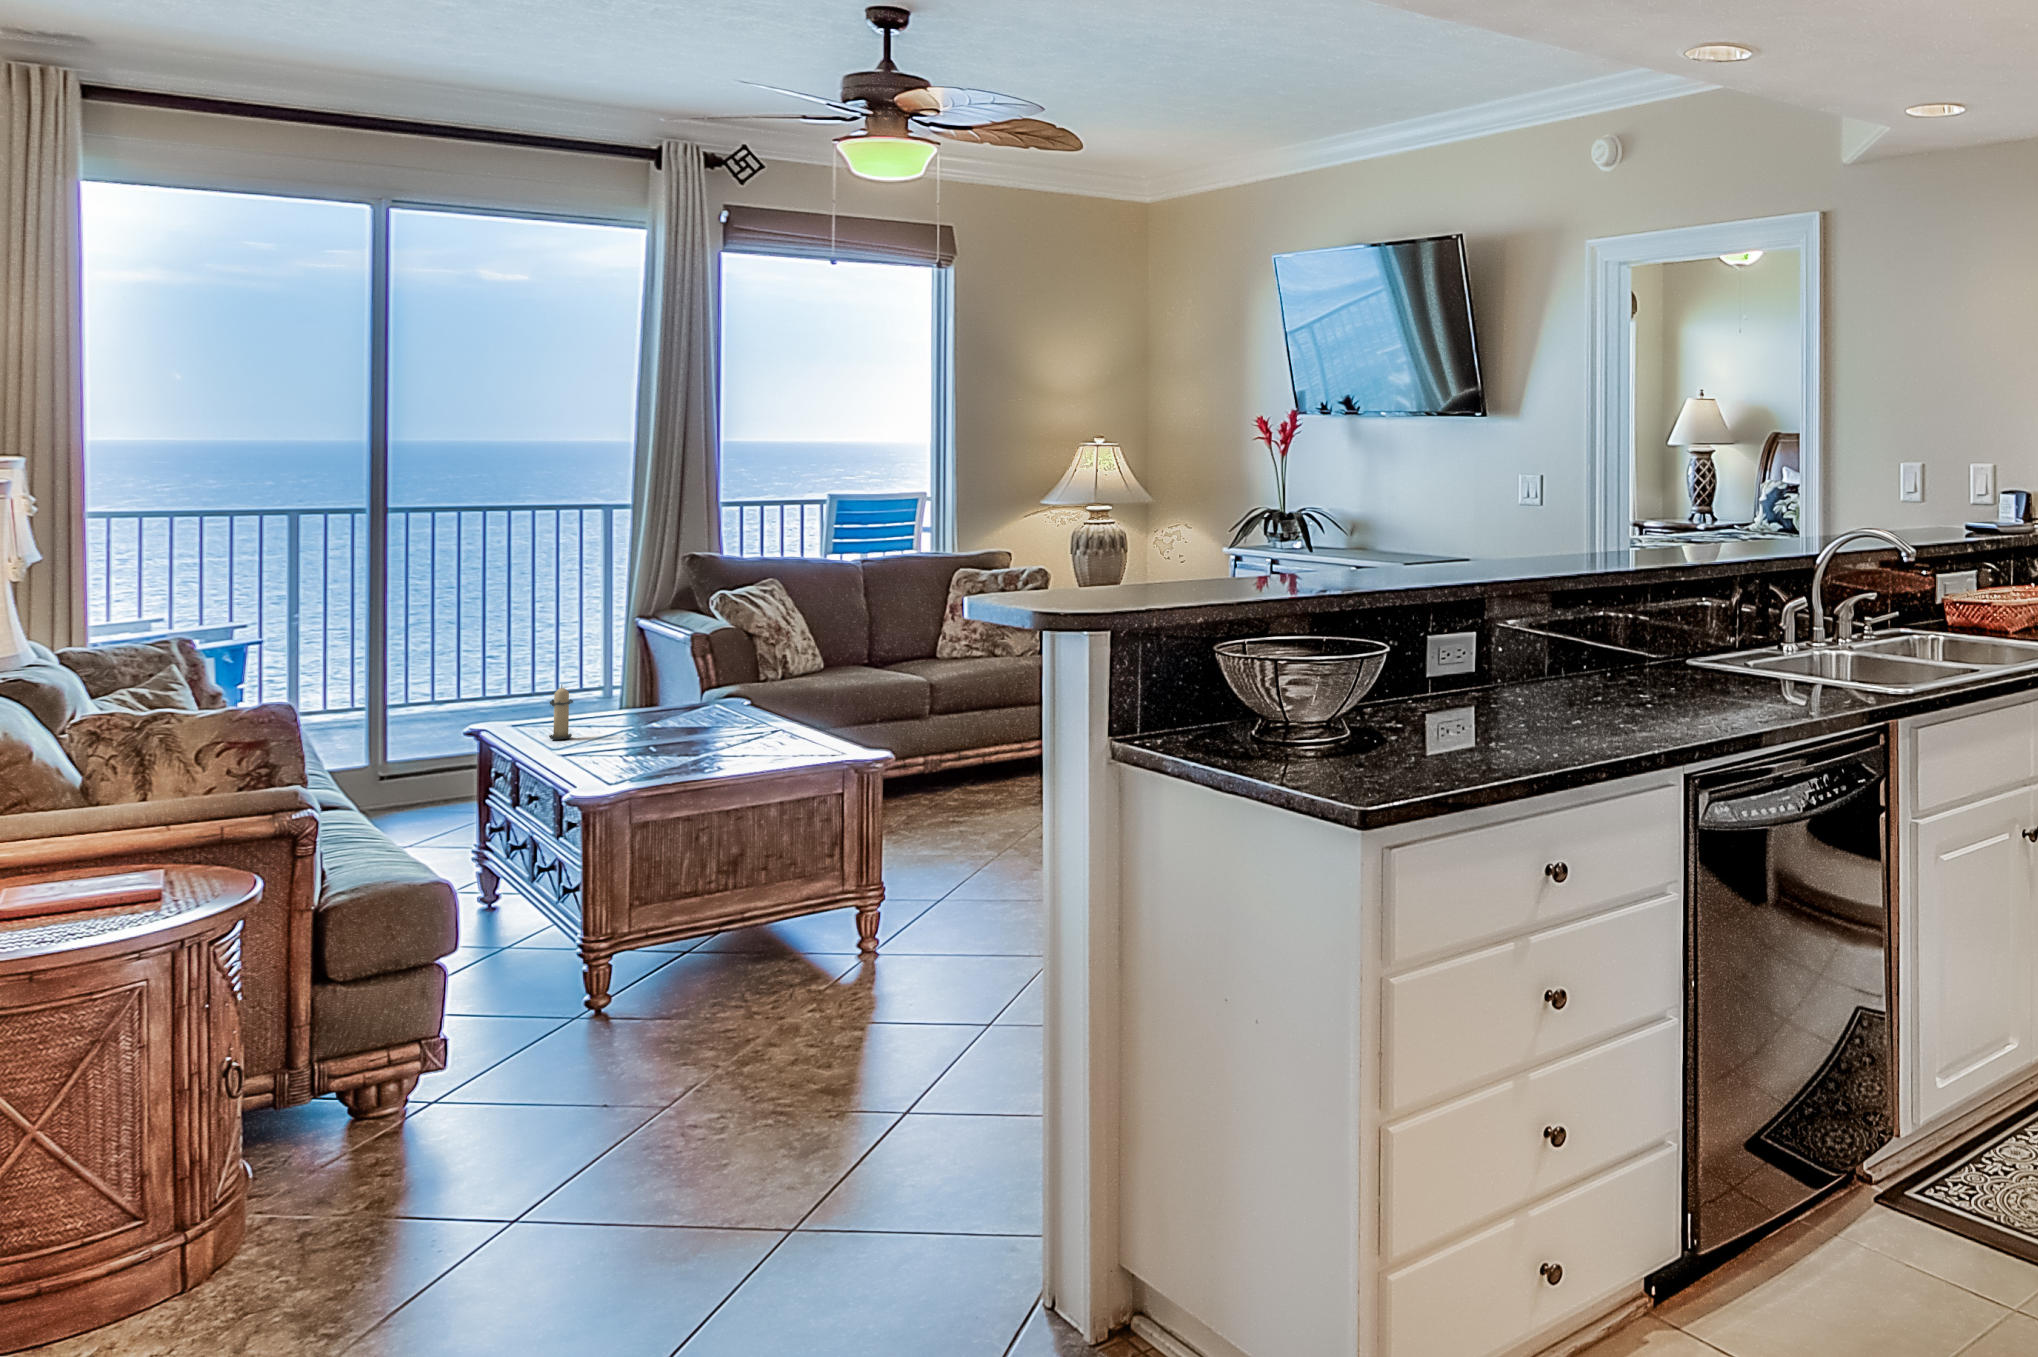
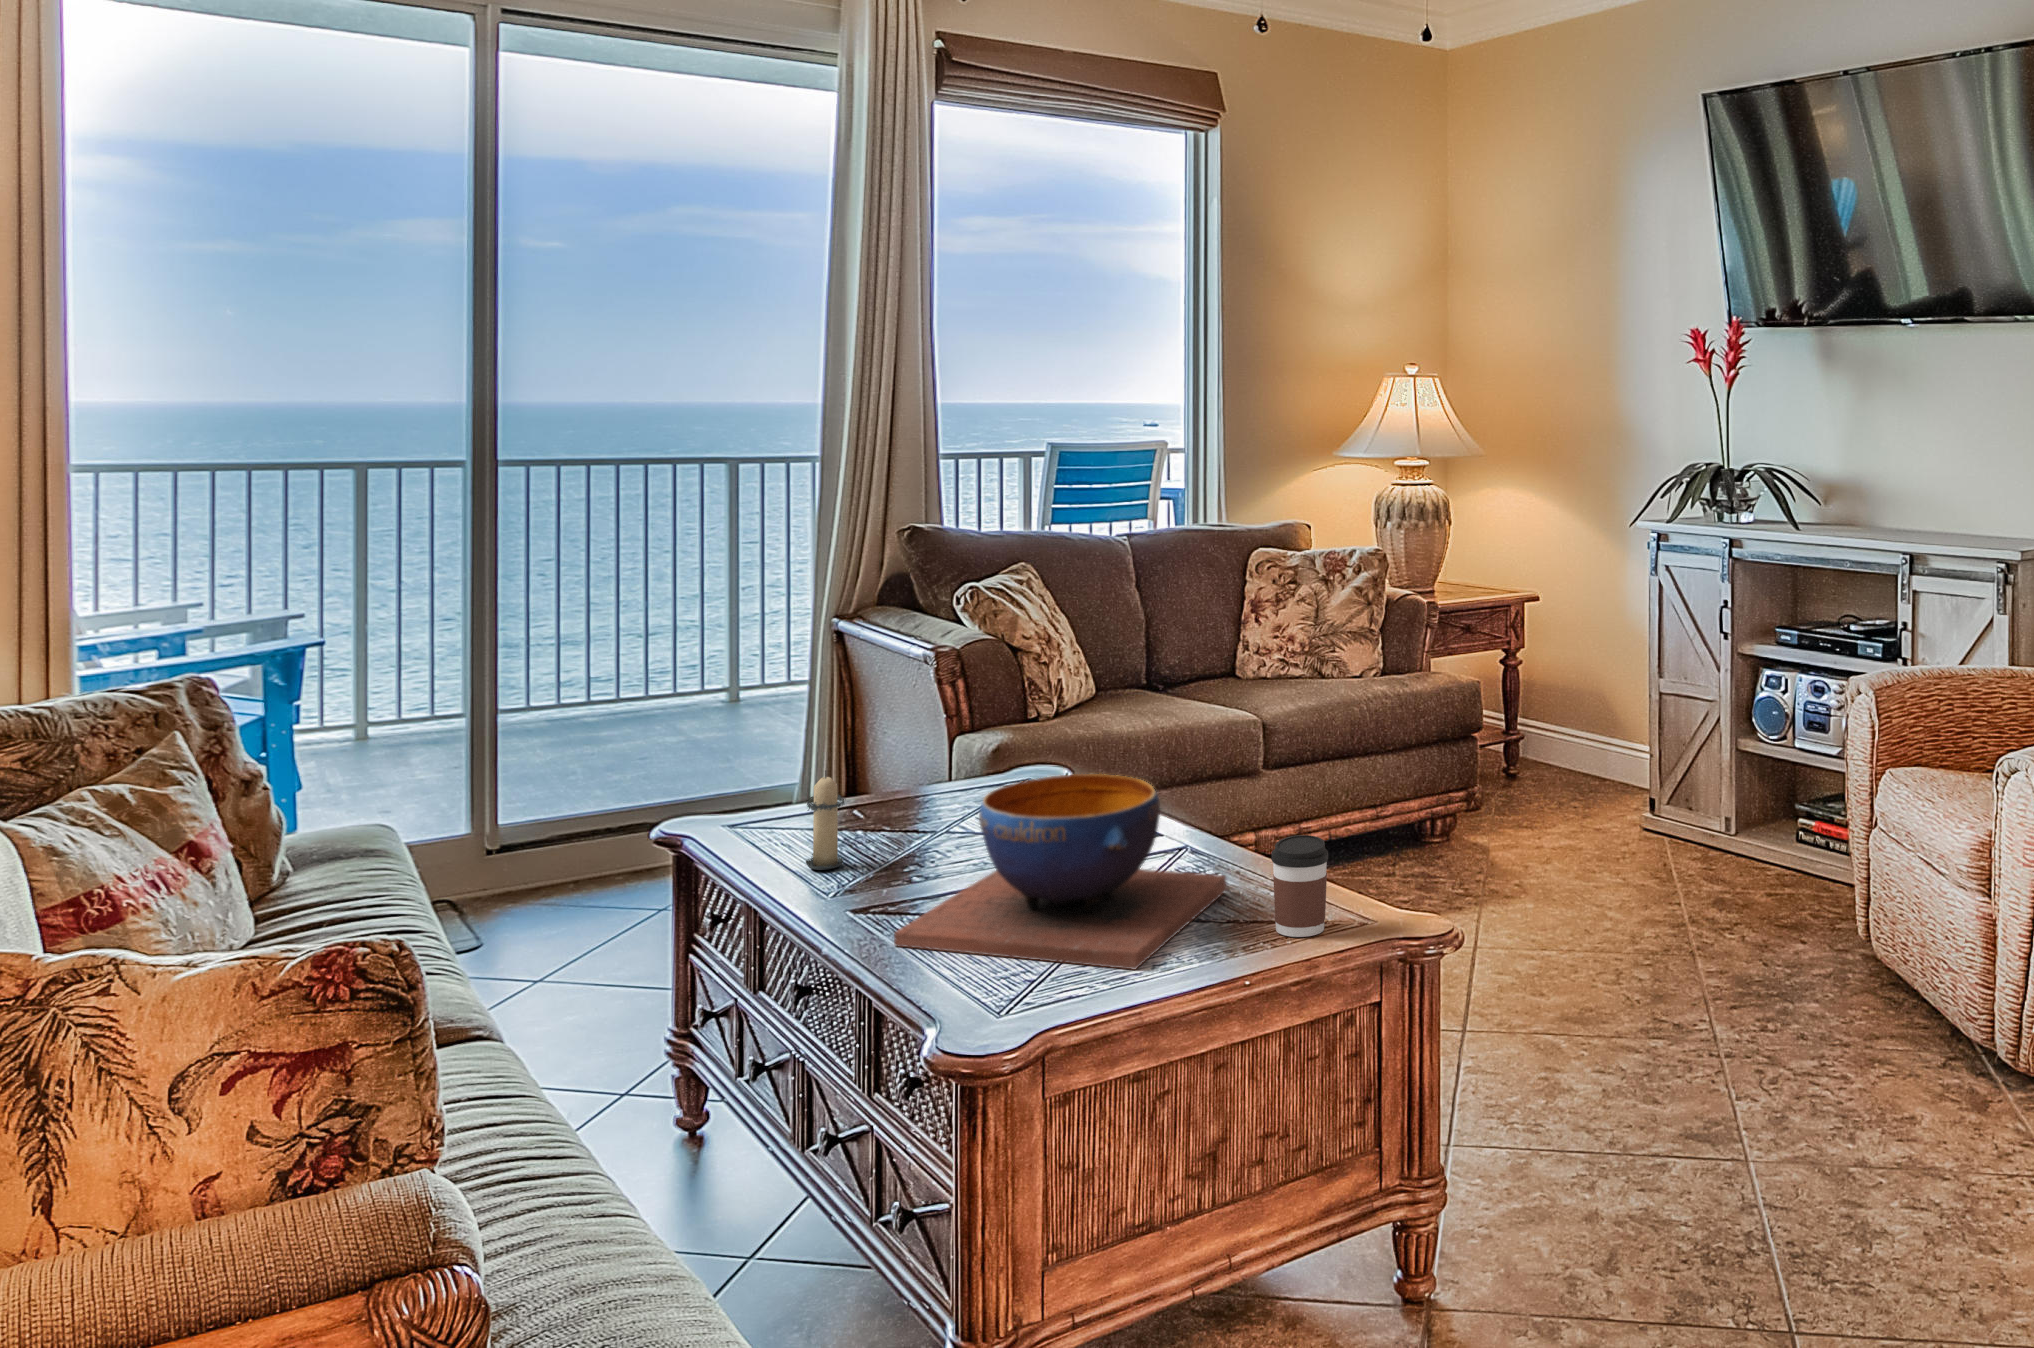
decorative bowl: none [578,679,783,768] -> present [894,774,1226,970]
coffee cup: none [791,705,823,756] -> present [1272,835,1328,937]

